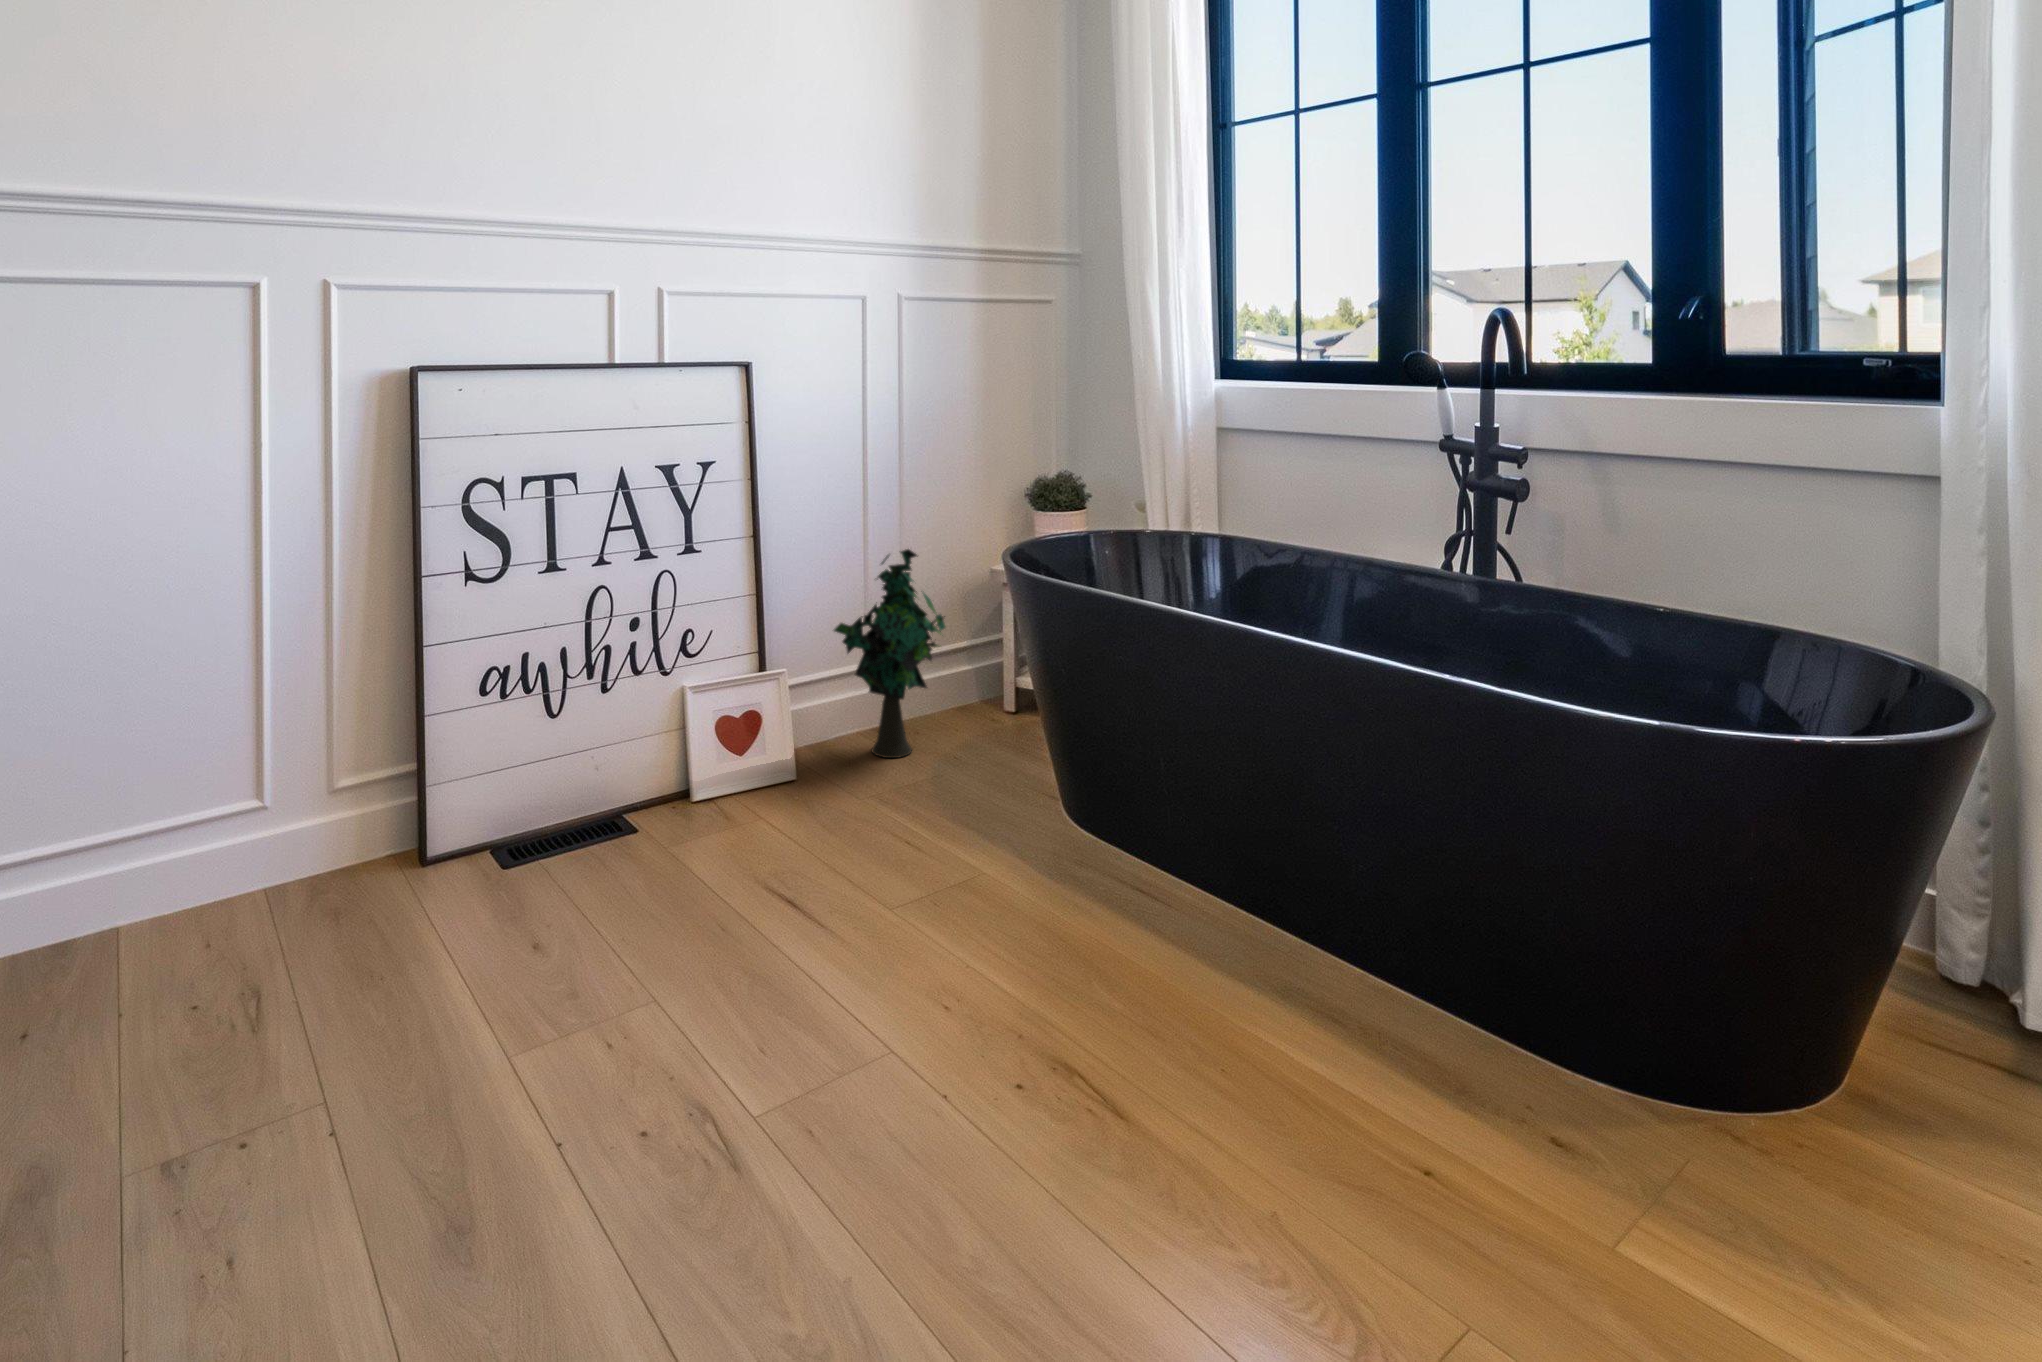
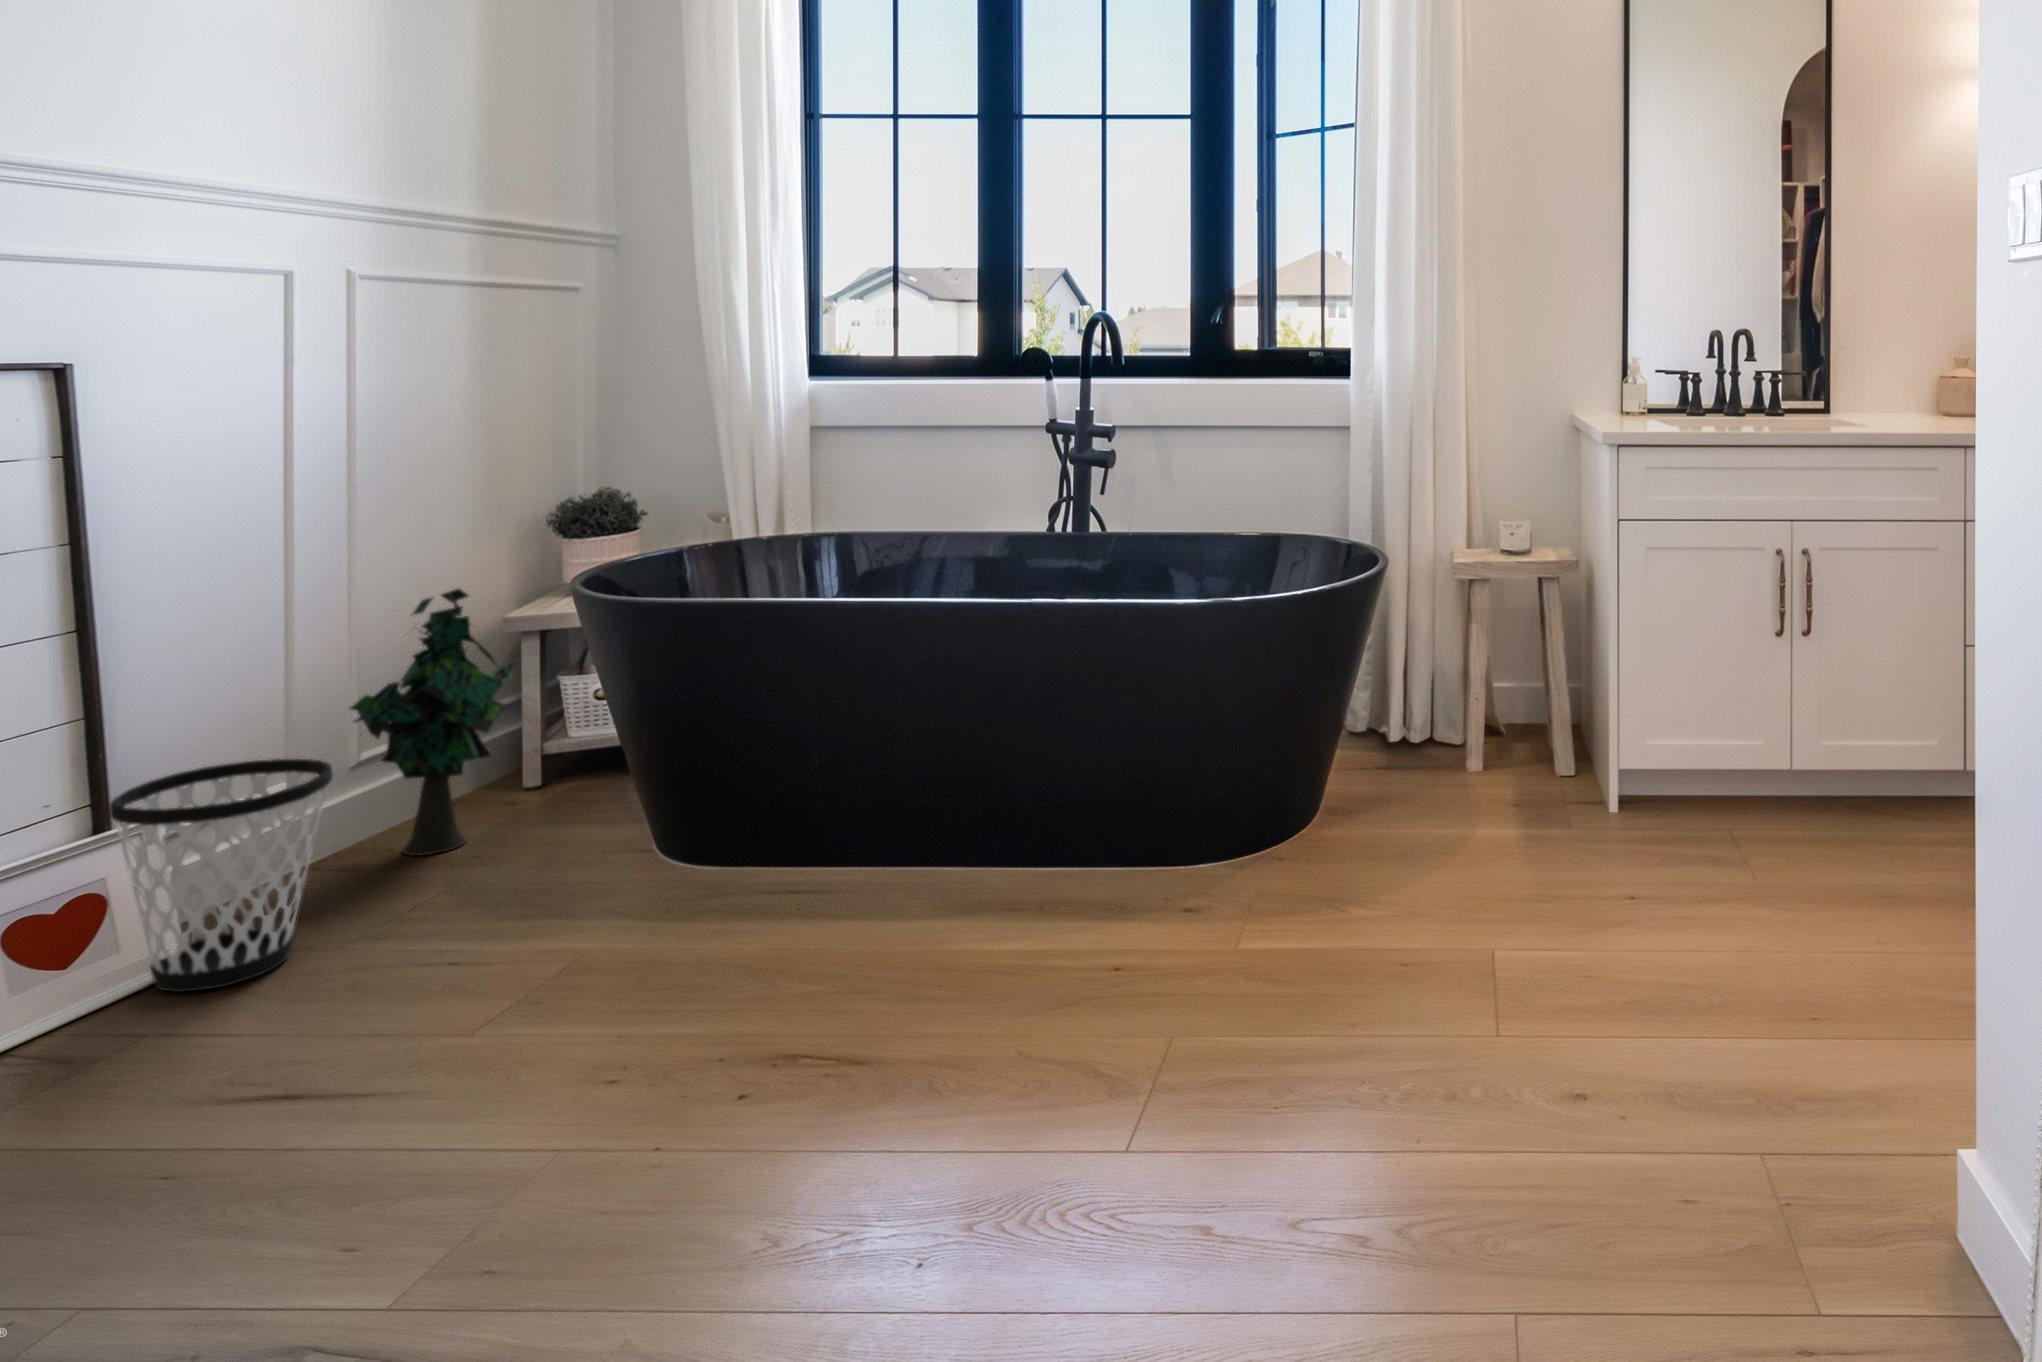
wastebasket: none [647,658,771,827] -> present [110,759,333,992]

